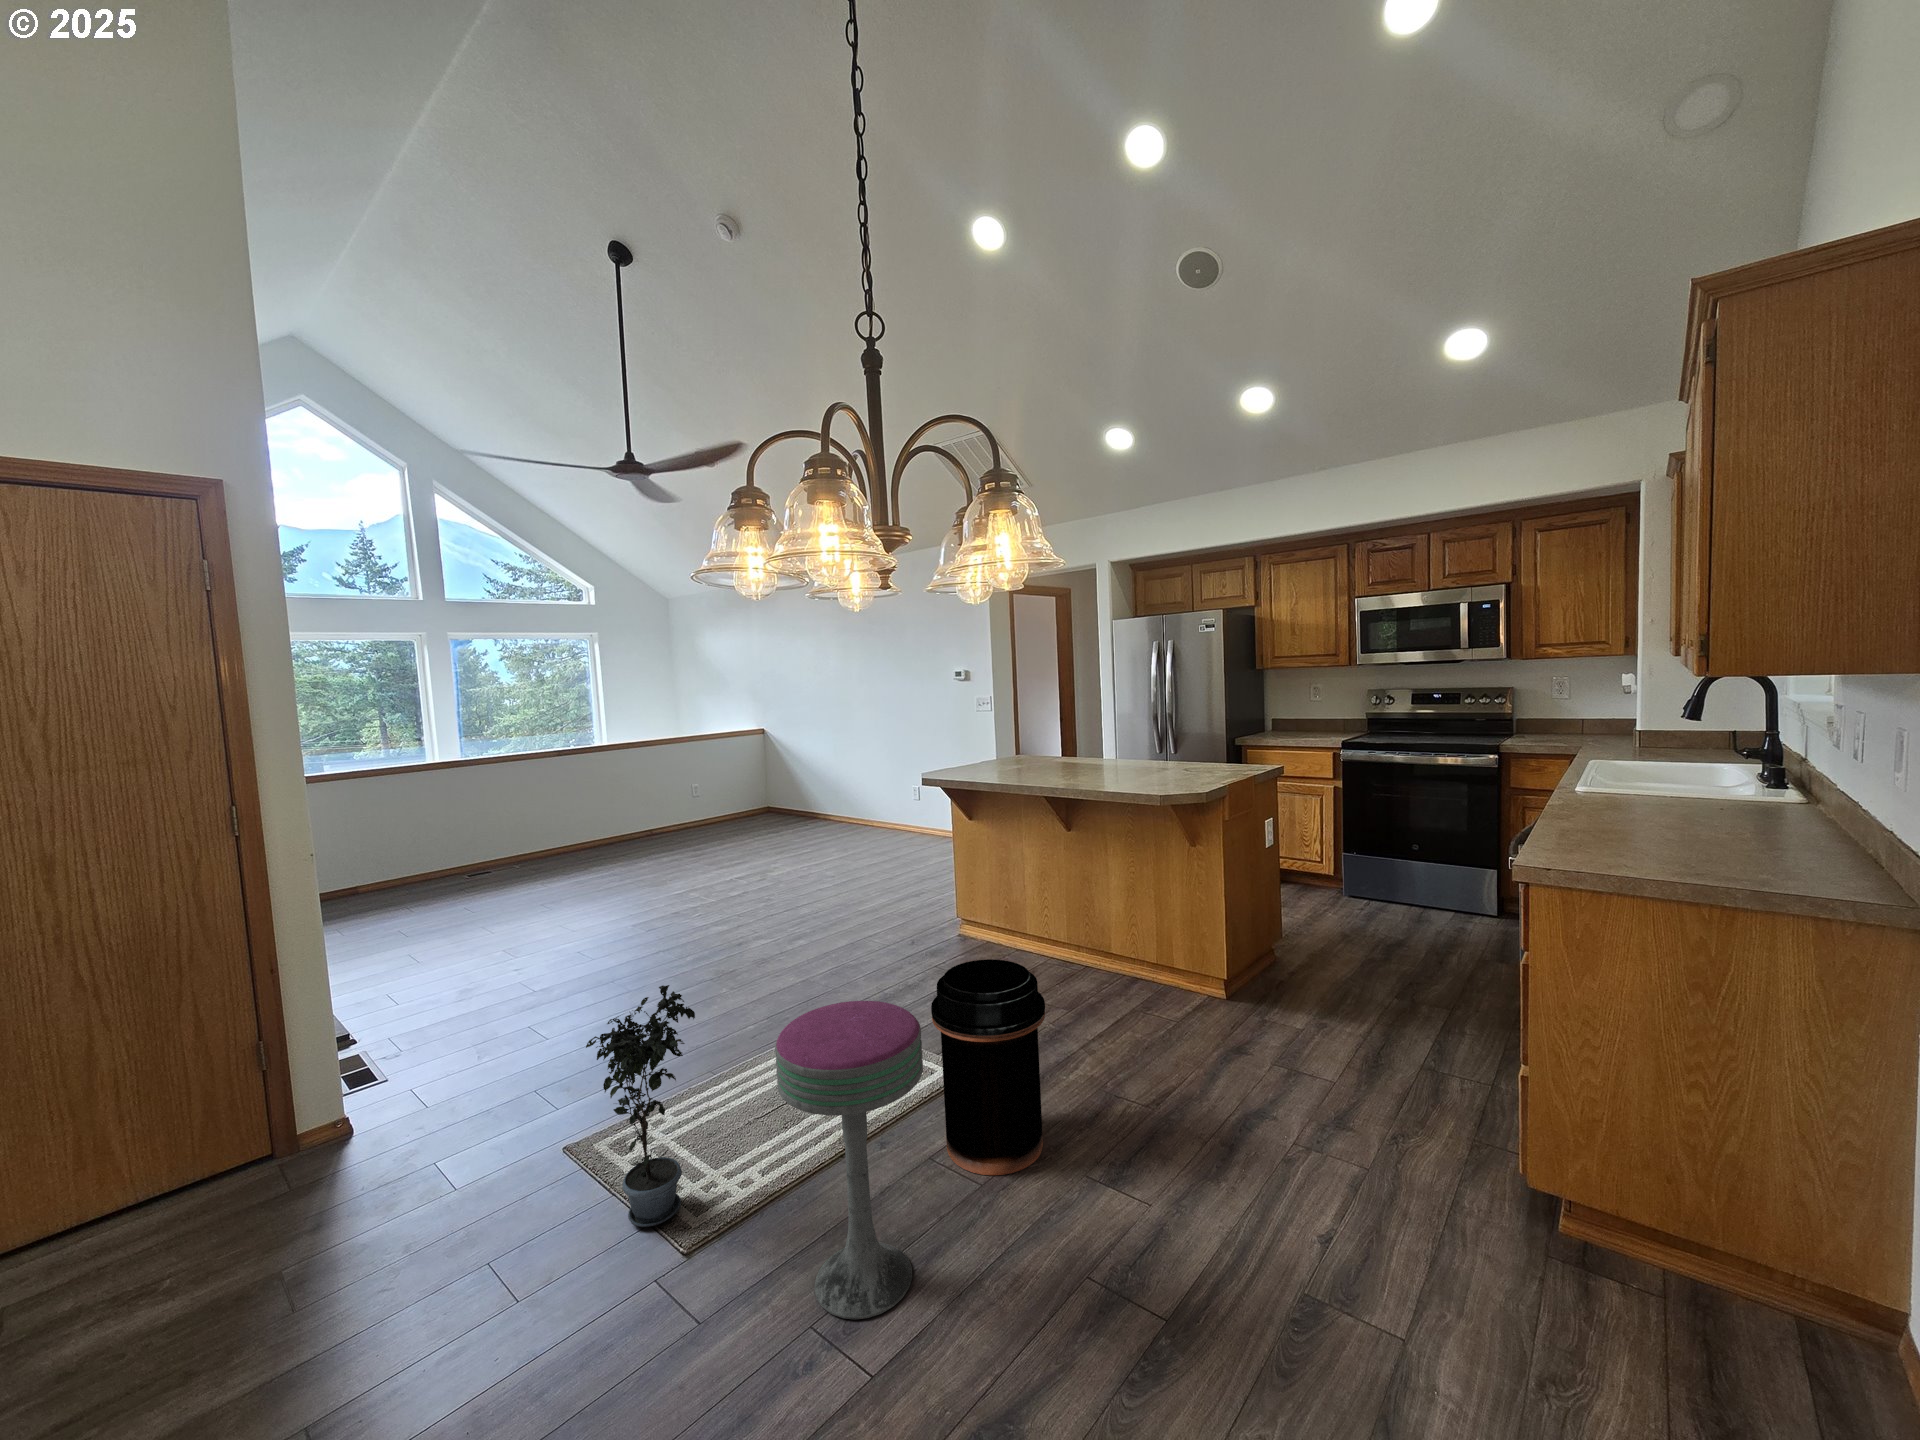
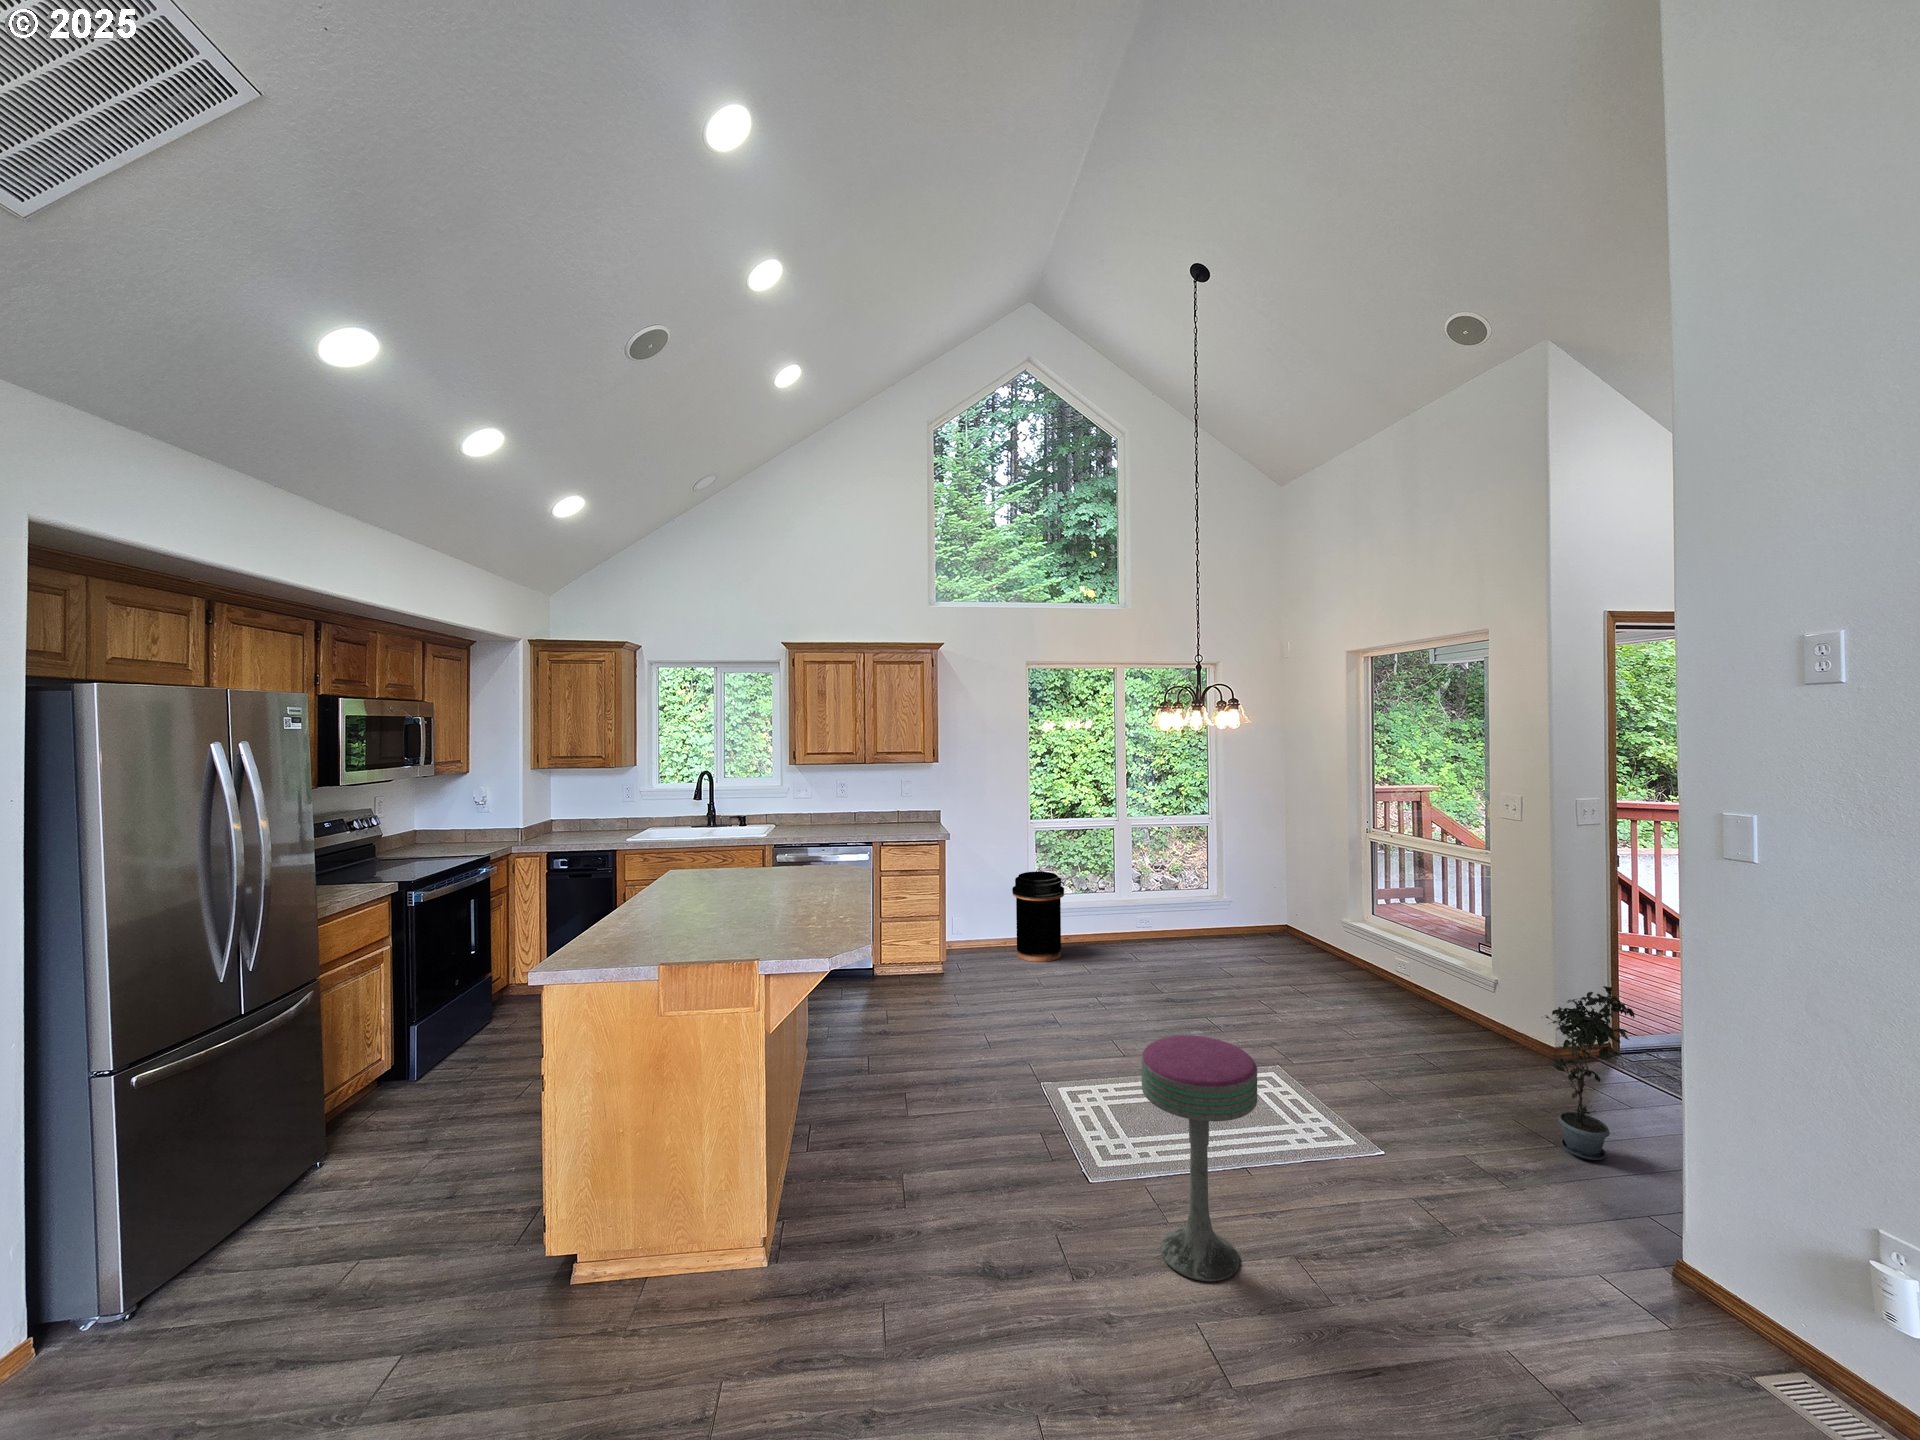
trash can: present [931,959,1045,1175] -> present [1012,872,1064,962]
potted plant: present [586,985,695,1227] -> present [1546,986,1635,1160]

